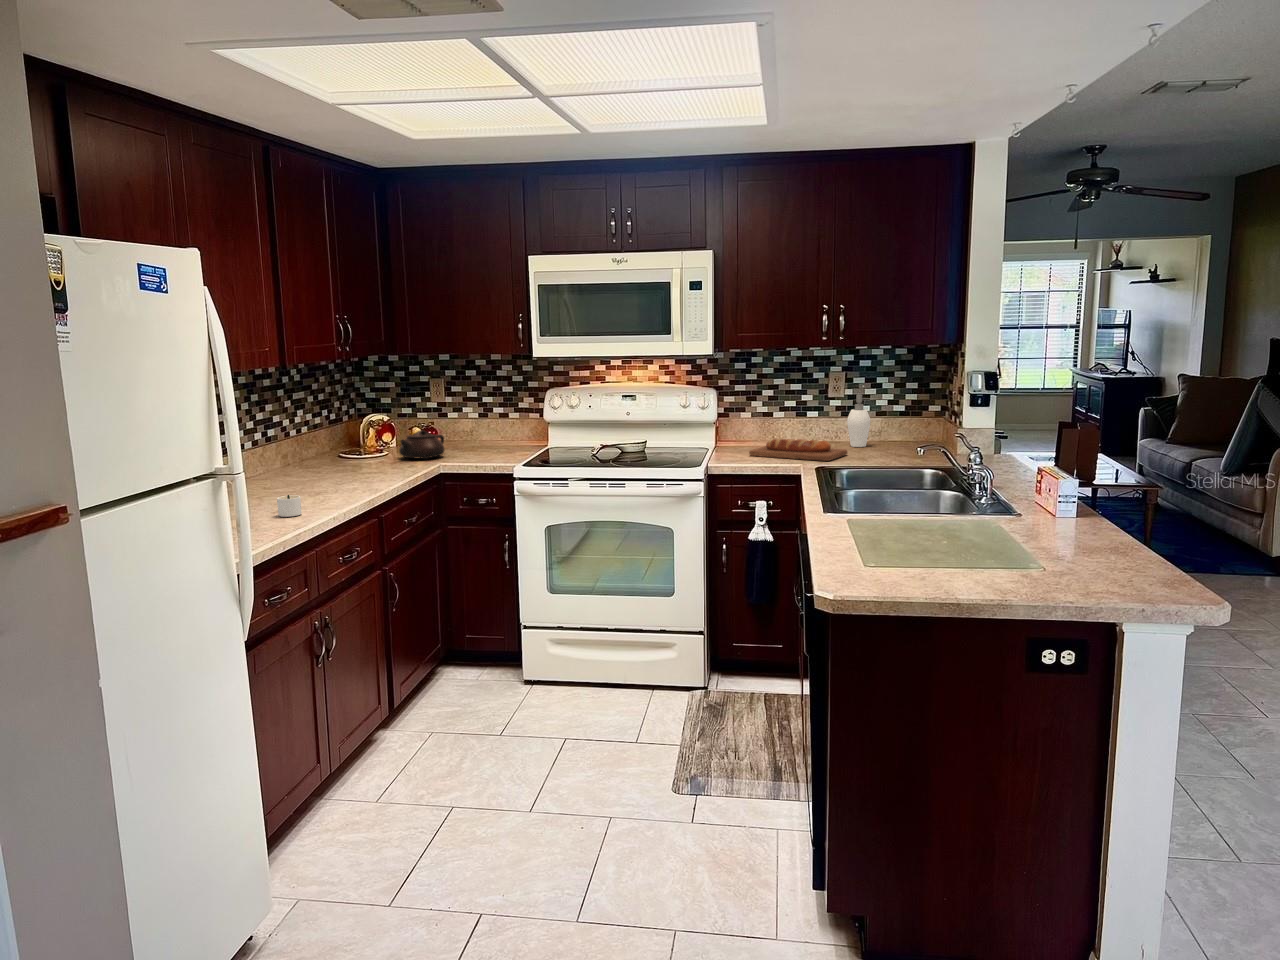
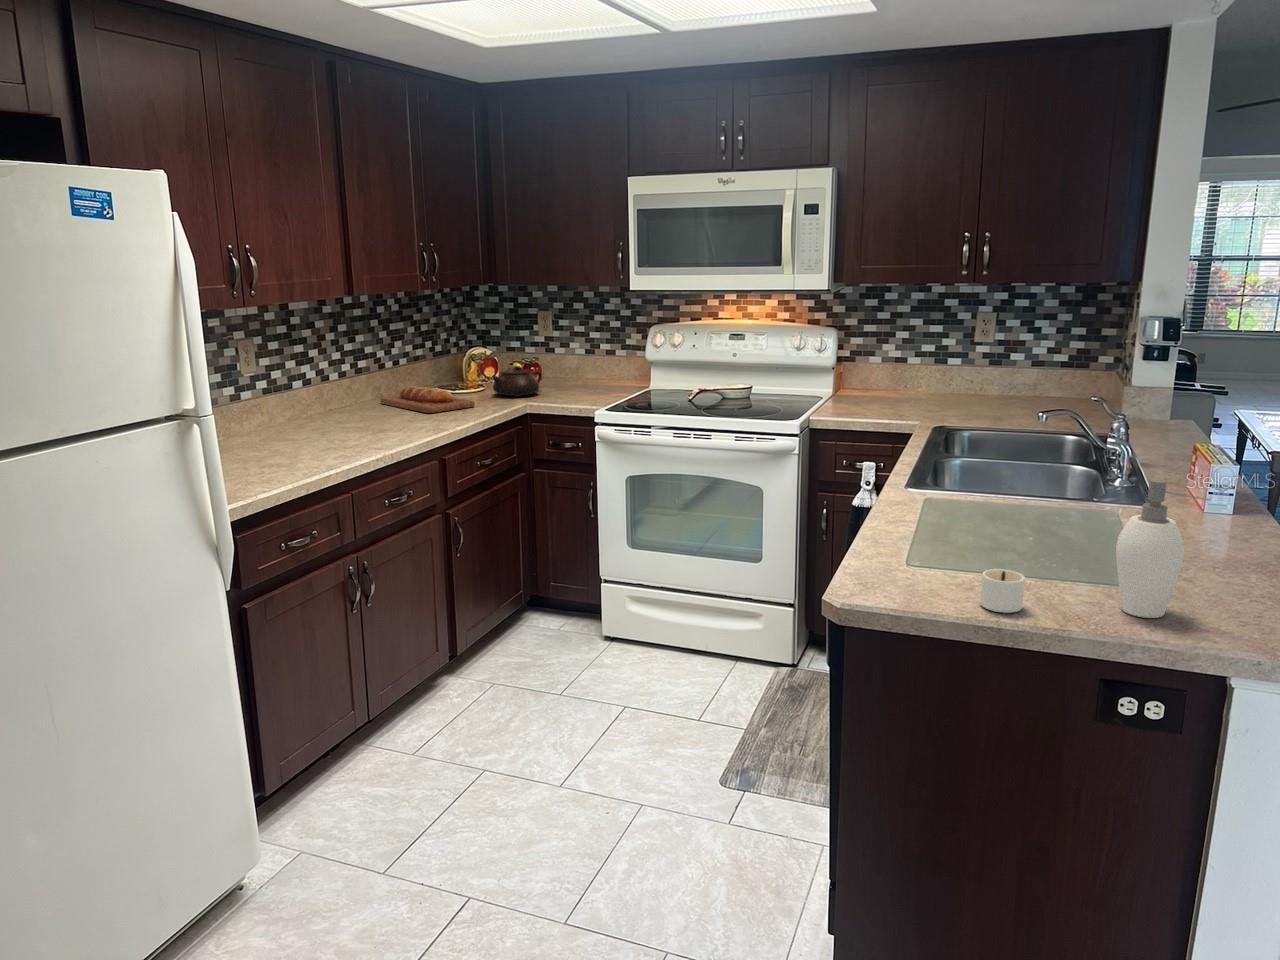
soap dispenser: present [847,395,870,447] -> present [1116,479,1210,618]
bread loaf: present [749,439,847,461] -> present [380,386,475,413]
candle: present [277,495,302,517] -> present [980,569,1025,613]

